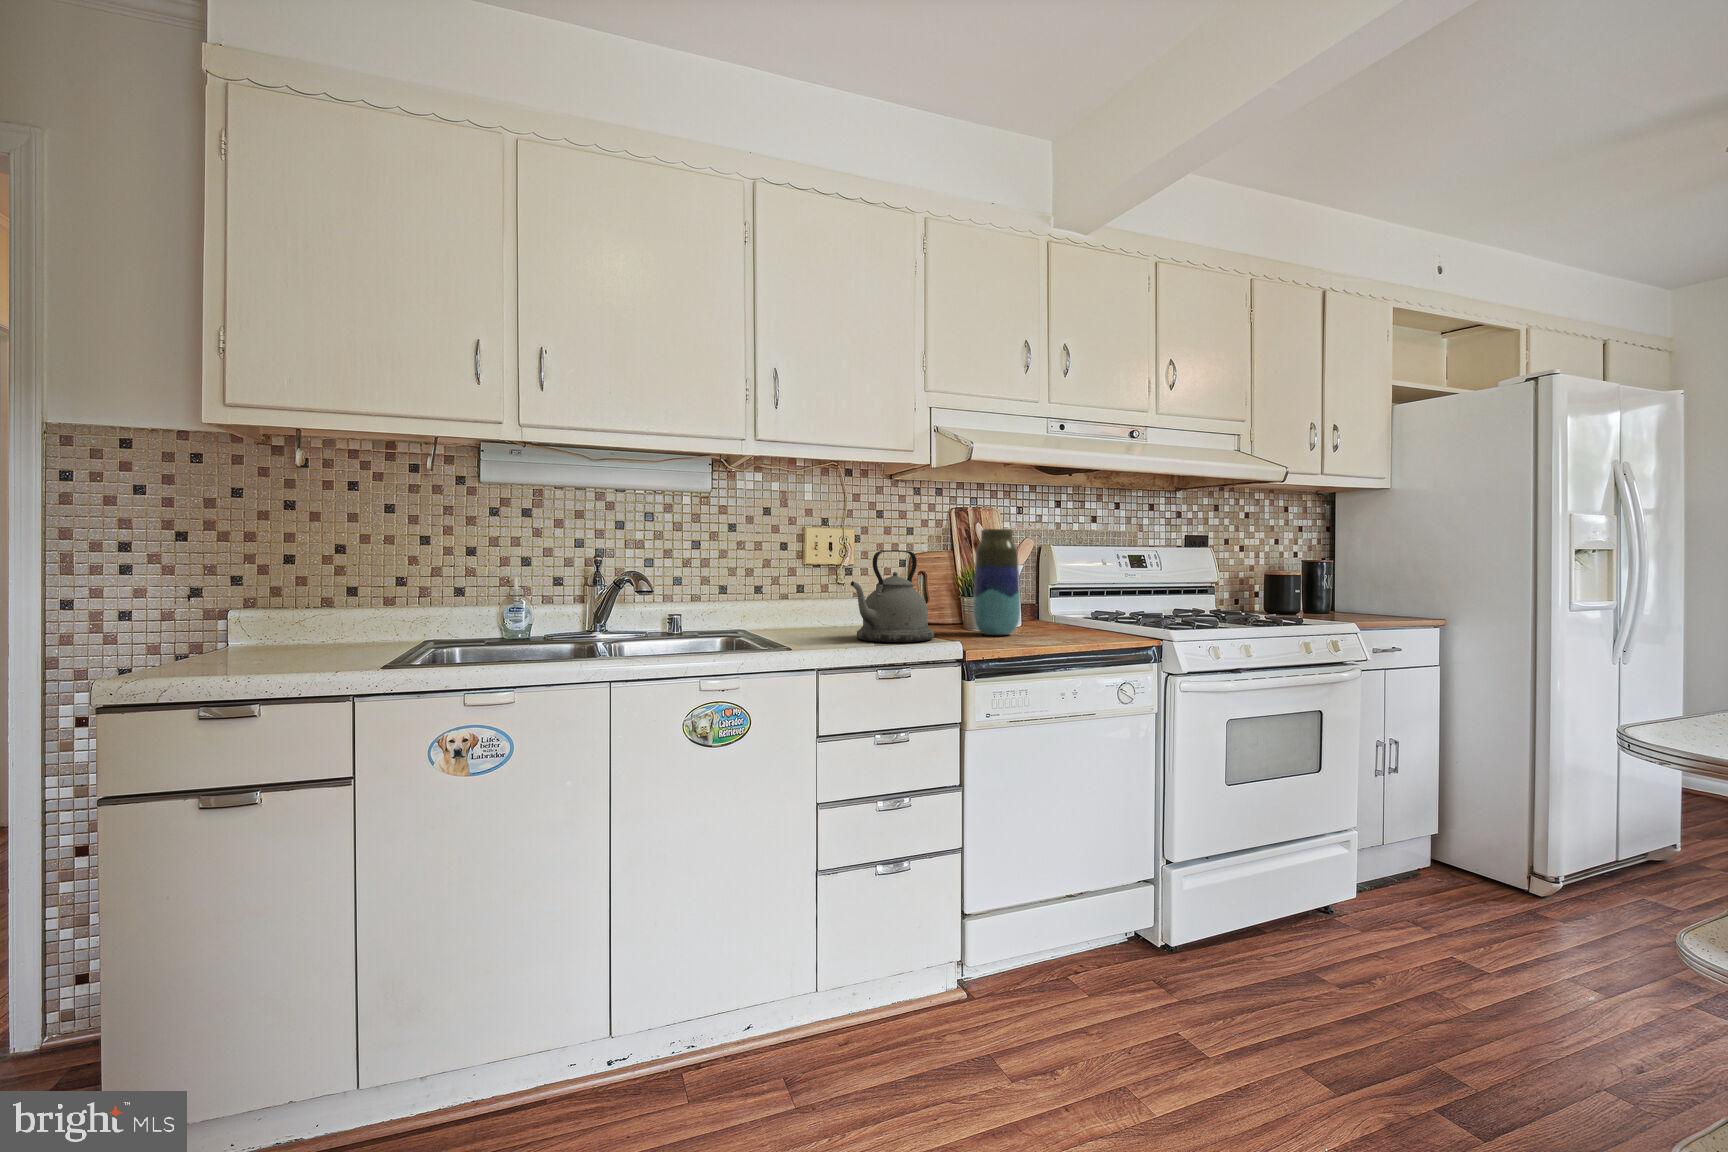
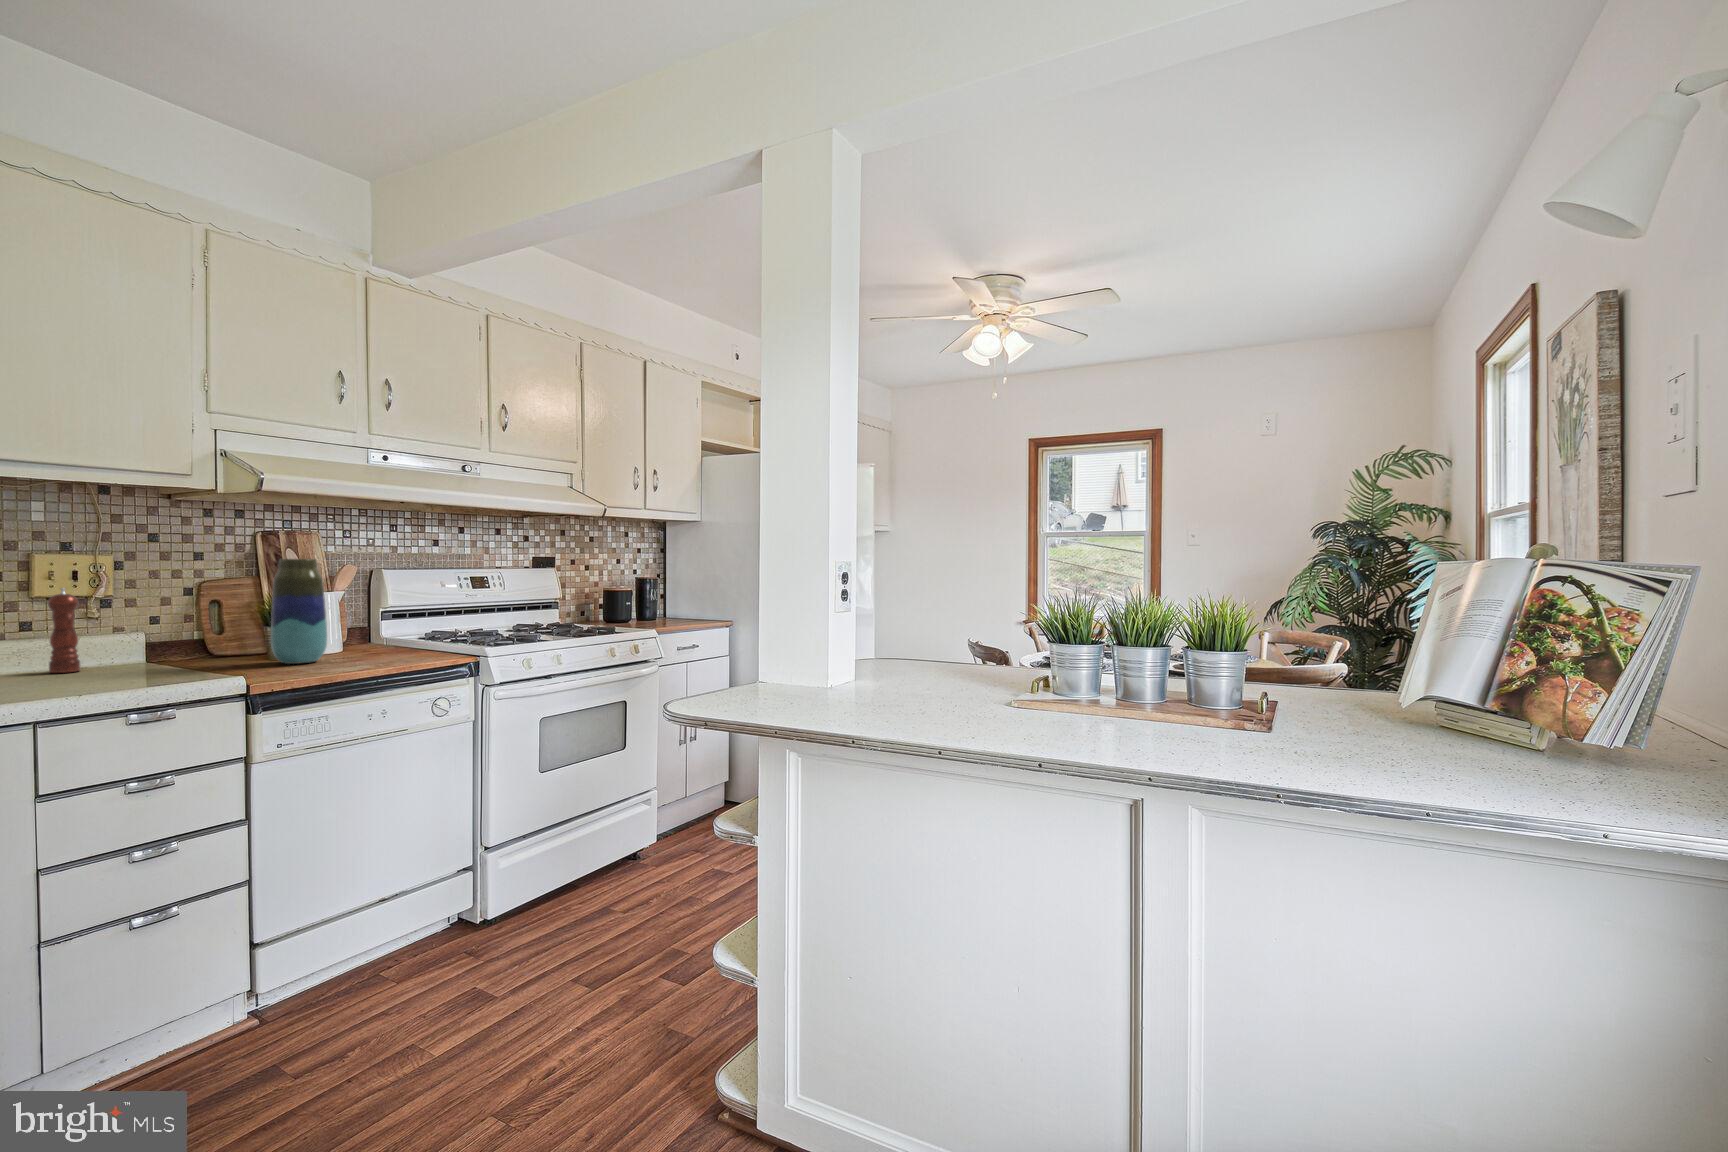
kettle: present [851,550,934,642] -> none [86,583,214,683]
pepper mill: none [816,556,836,629] -> present [48,588,81,673]

